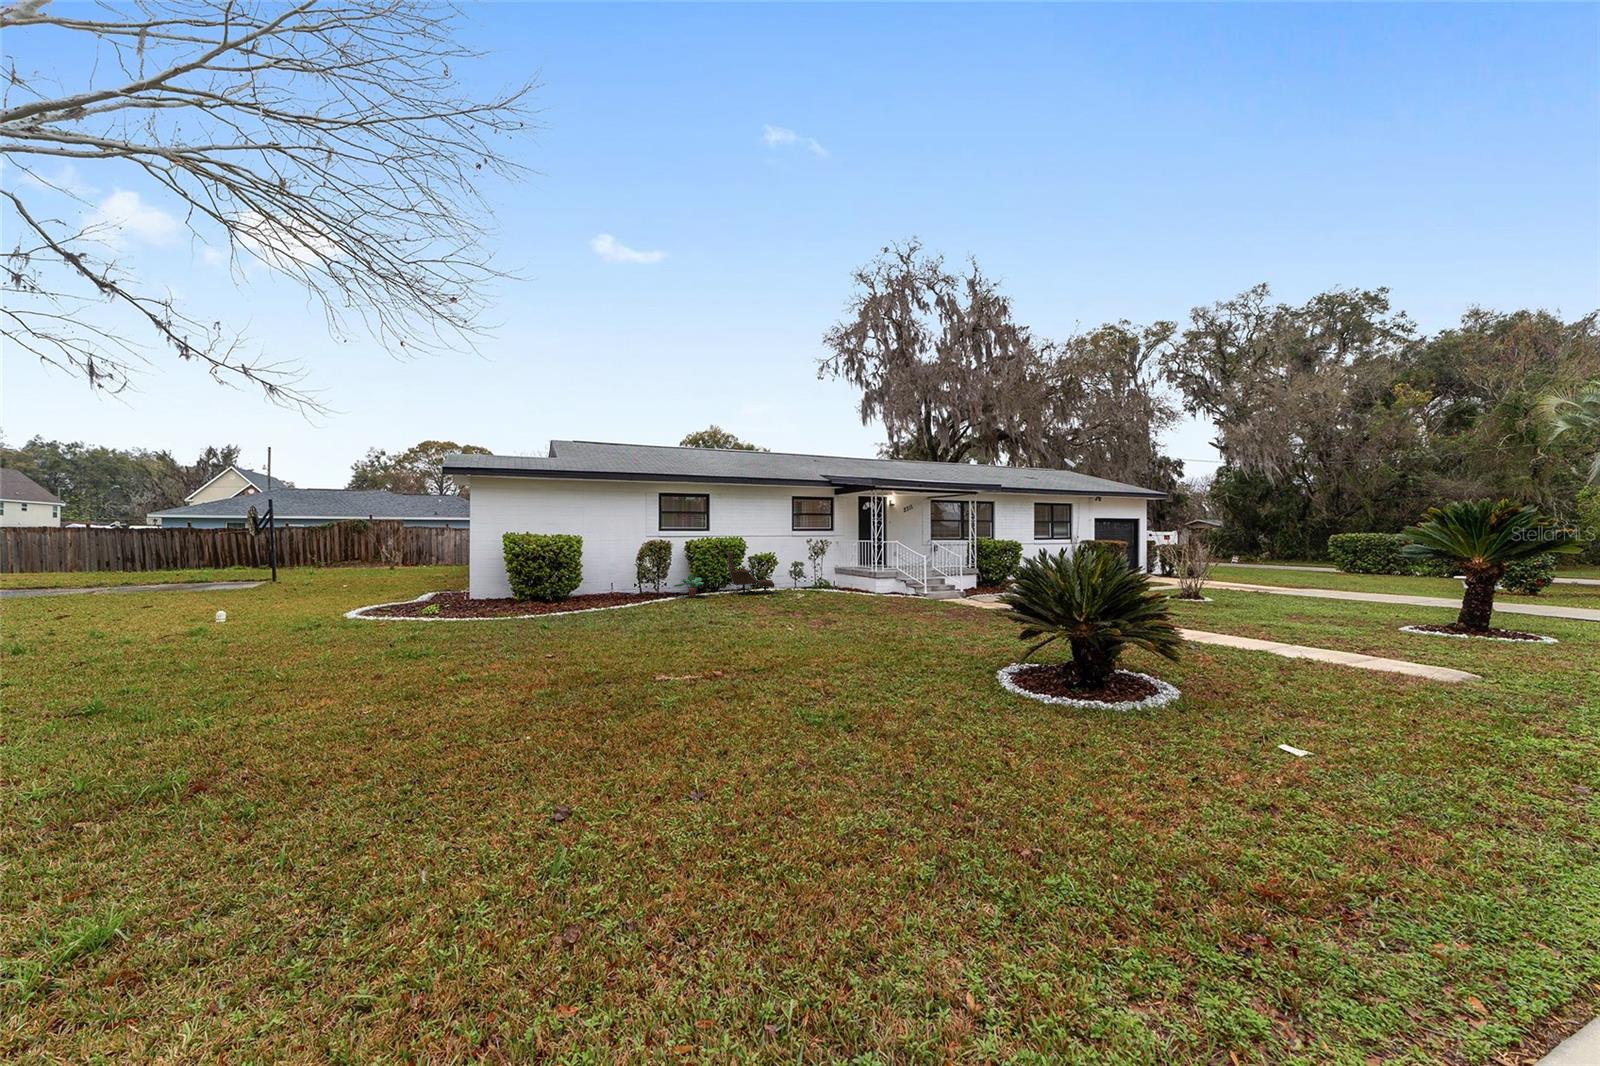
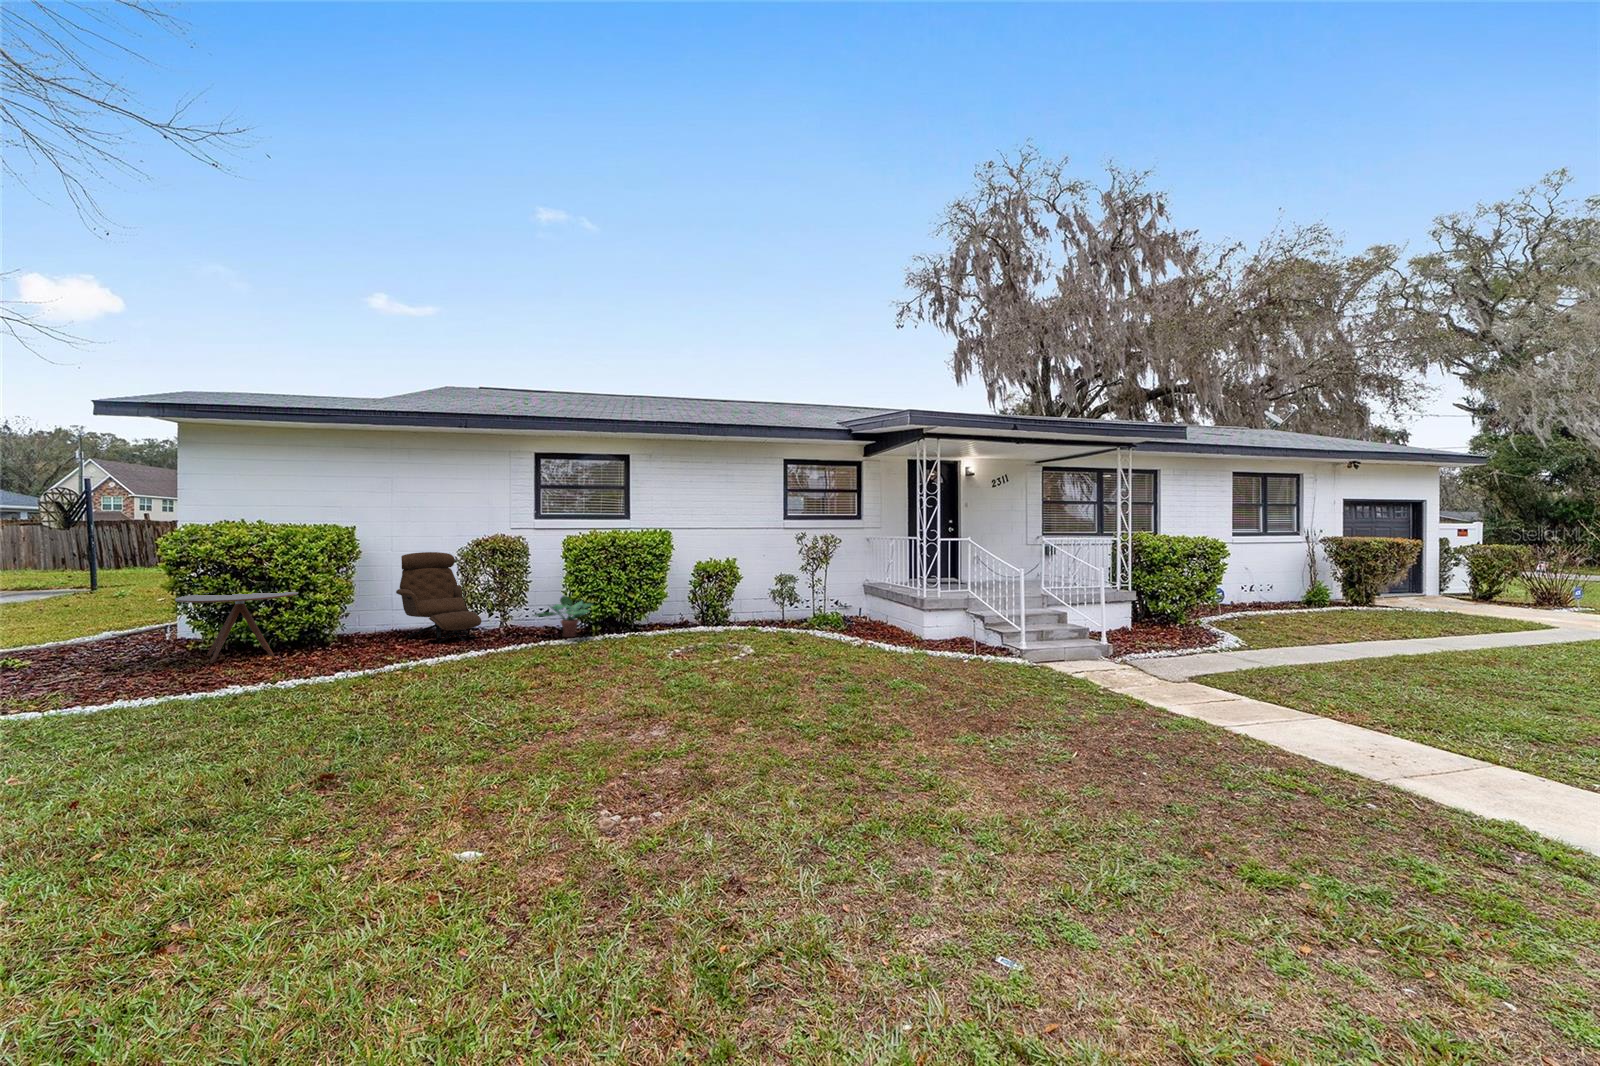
lounge chair: present [727,551,775,595] -> present [396,552,481,643]
round table: none [514,573,565,610] -> present [175,592,298,663]

